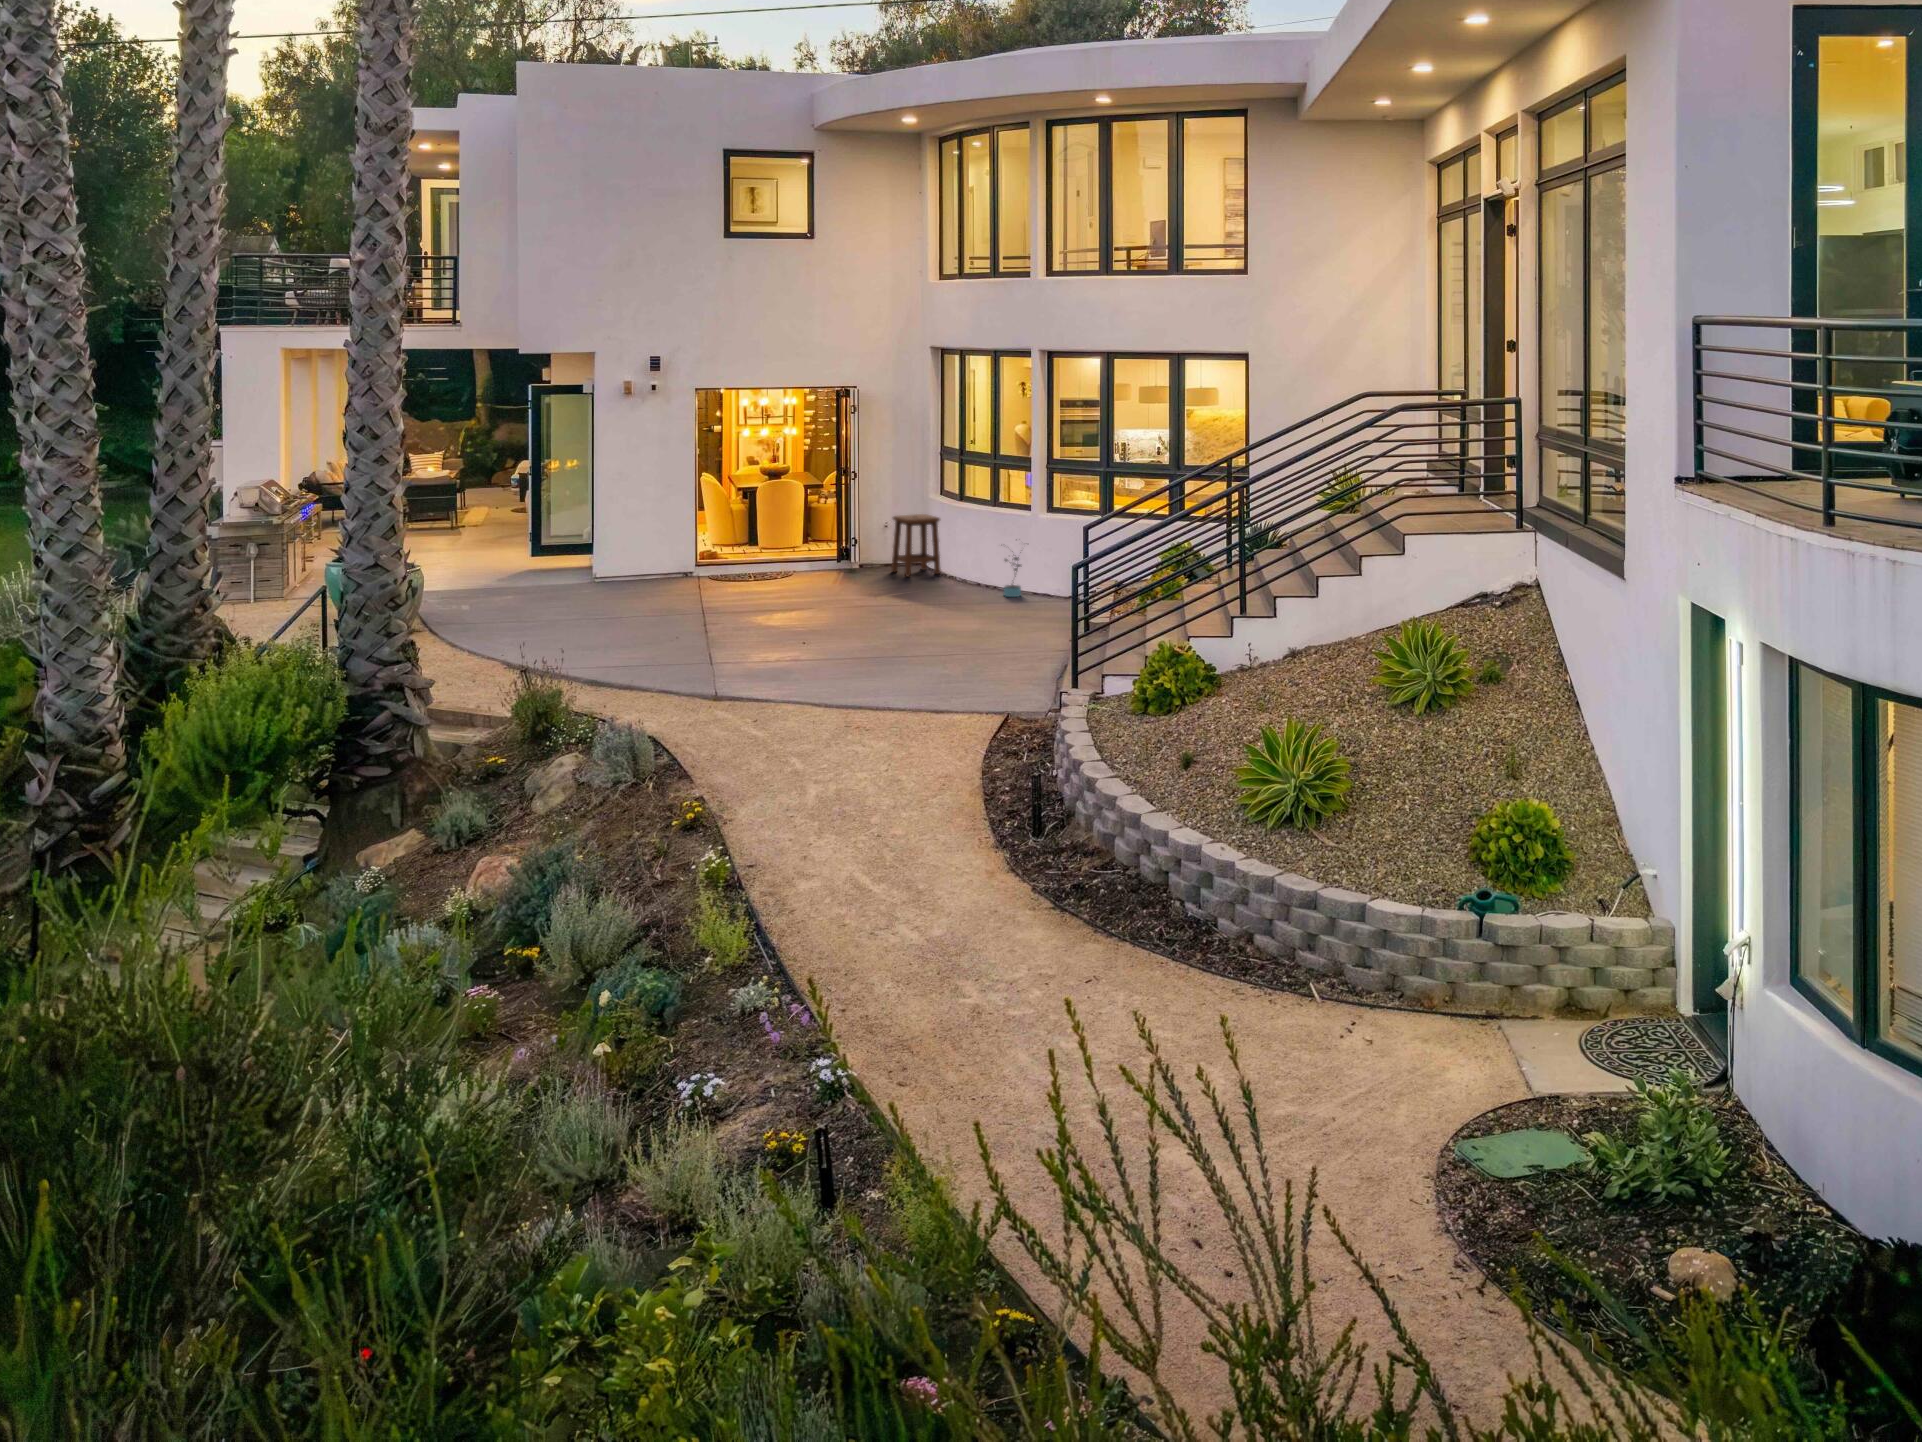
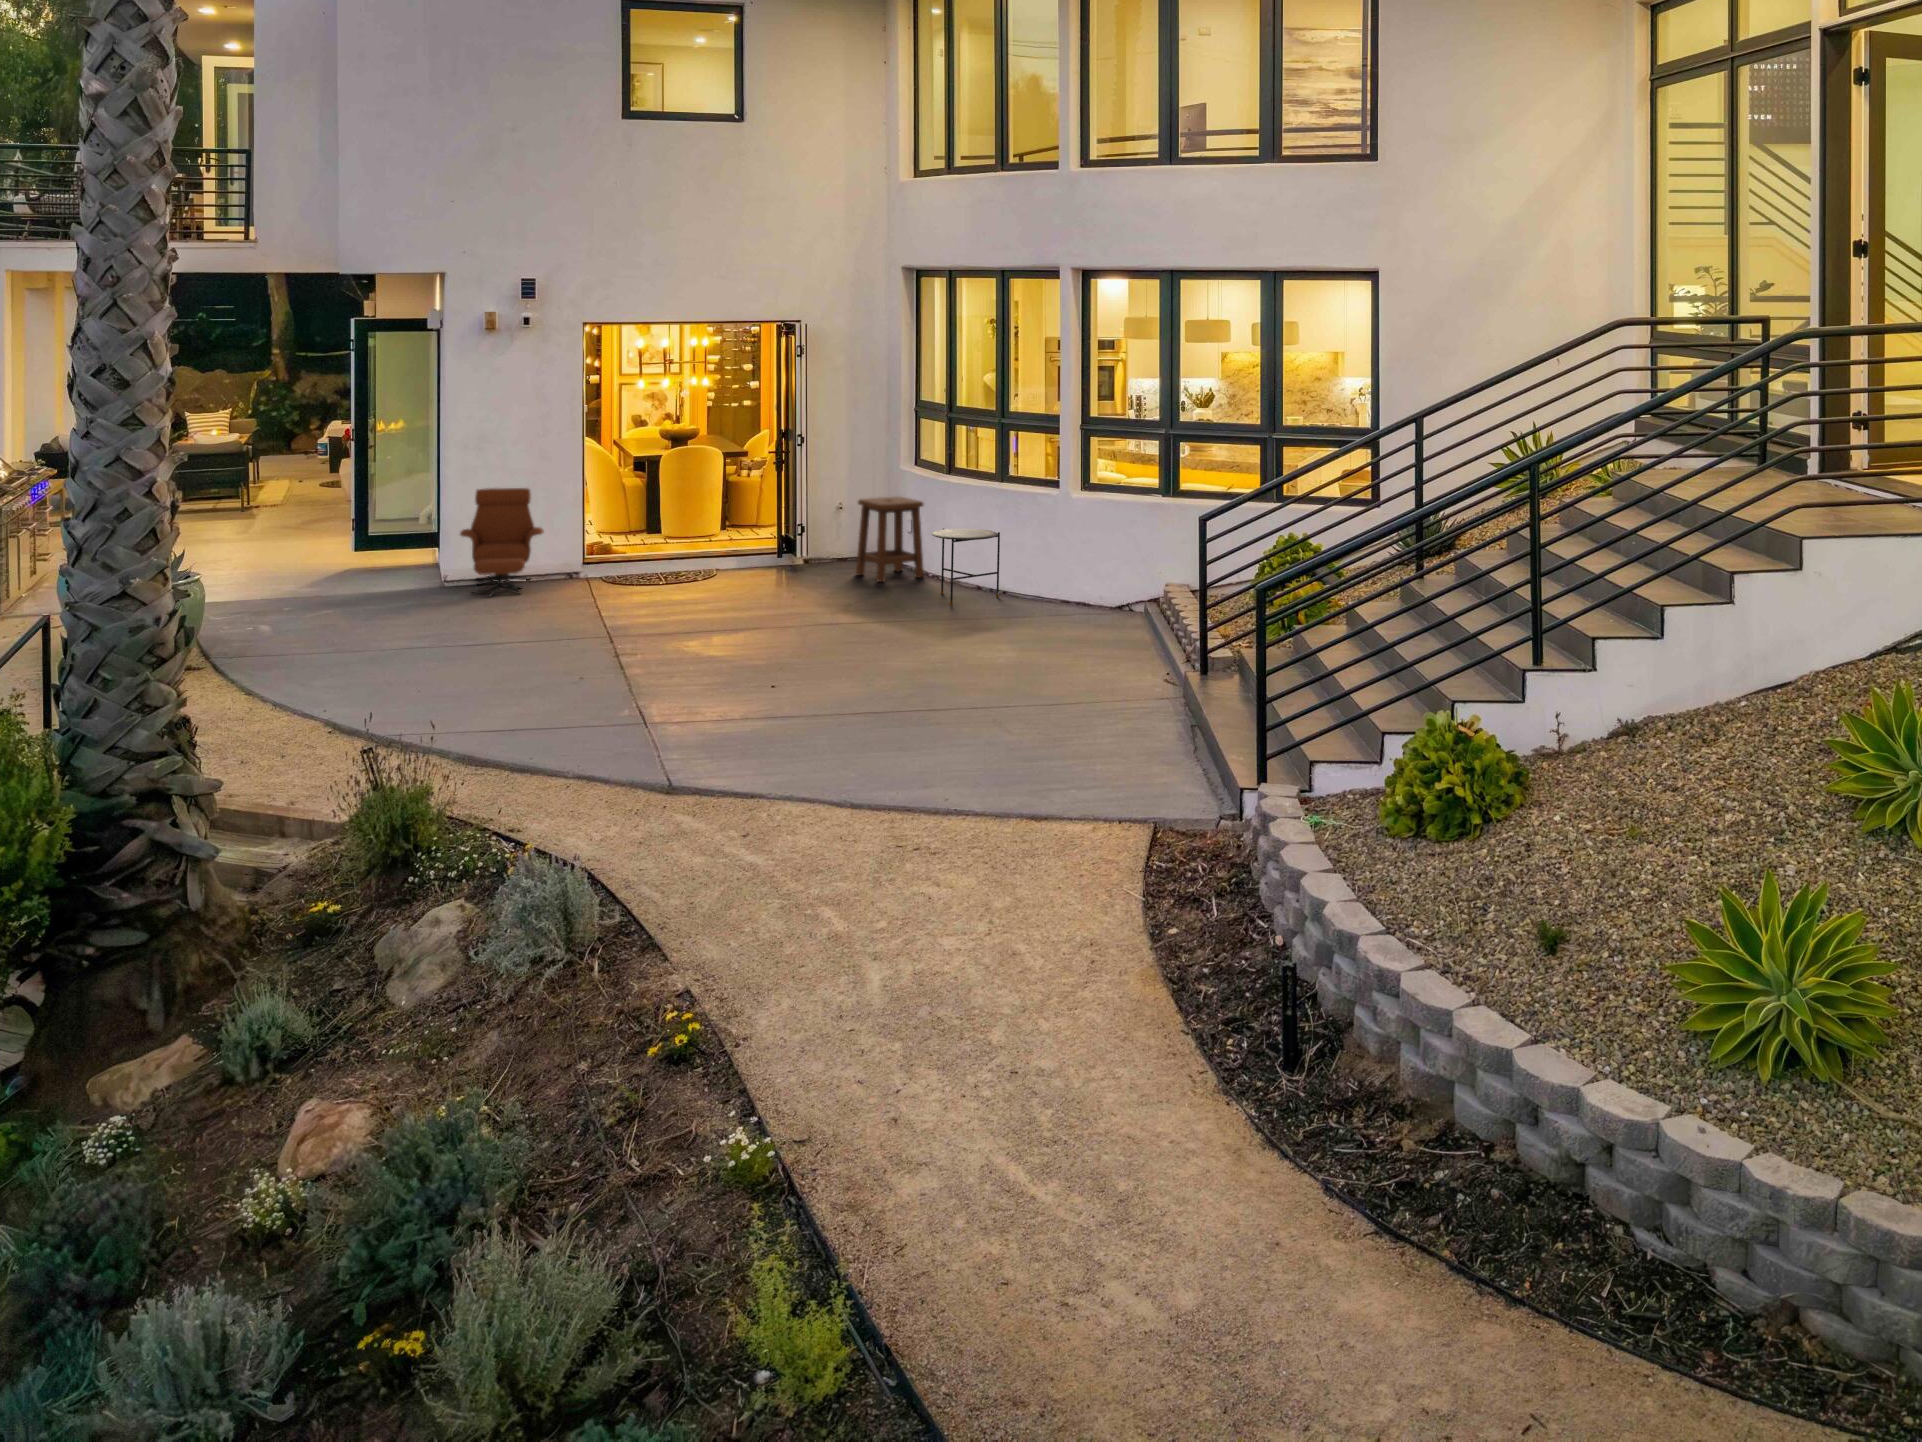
lounge chair: none [603,508,664,586] -> present [459,488,544,596]
side table: none [940,537,990,593] -> present [932,529,1000,605]
potted plant: present [1004,552,1021,597] -> none [1015,532,1059,612]

